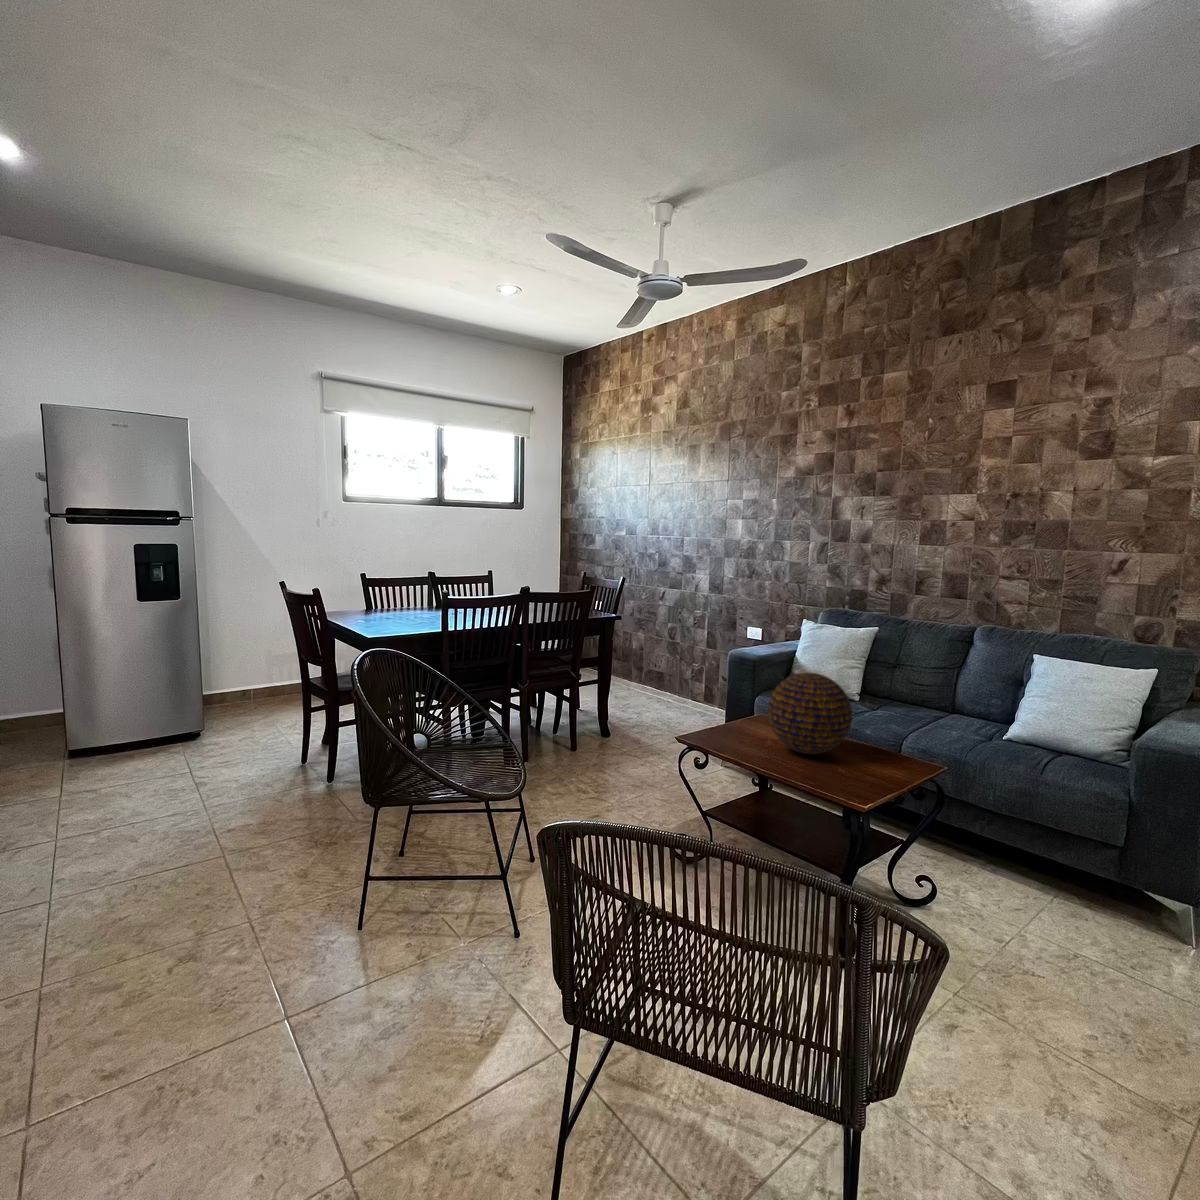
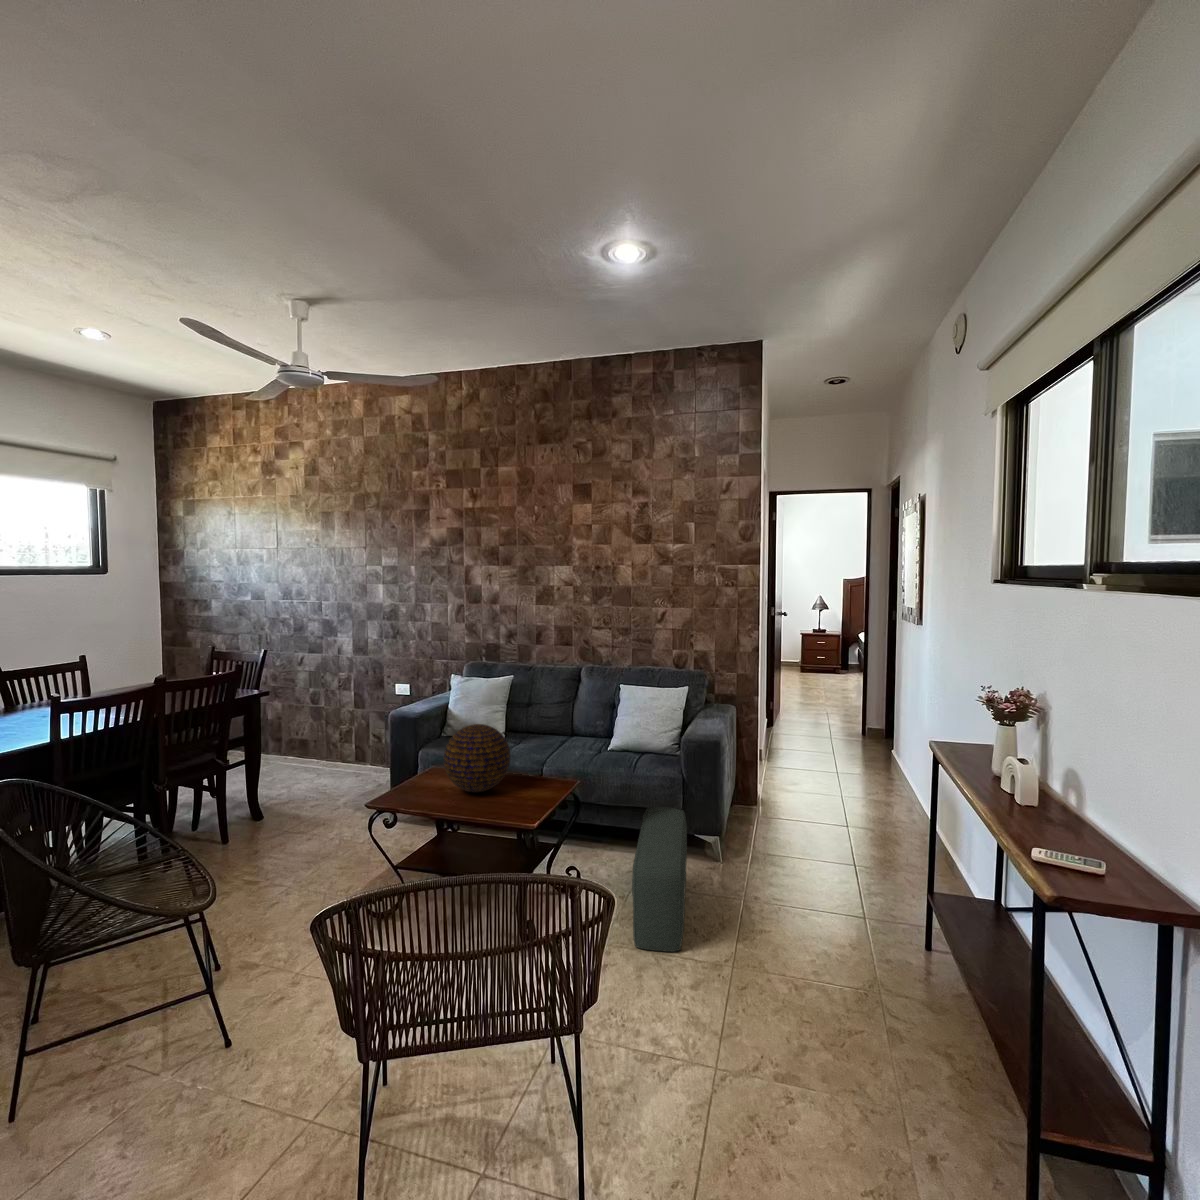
pouf: none [1008,835,1133,1066] -> present [632,807,687,952]

